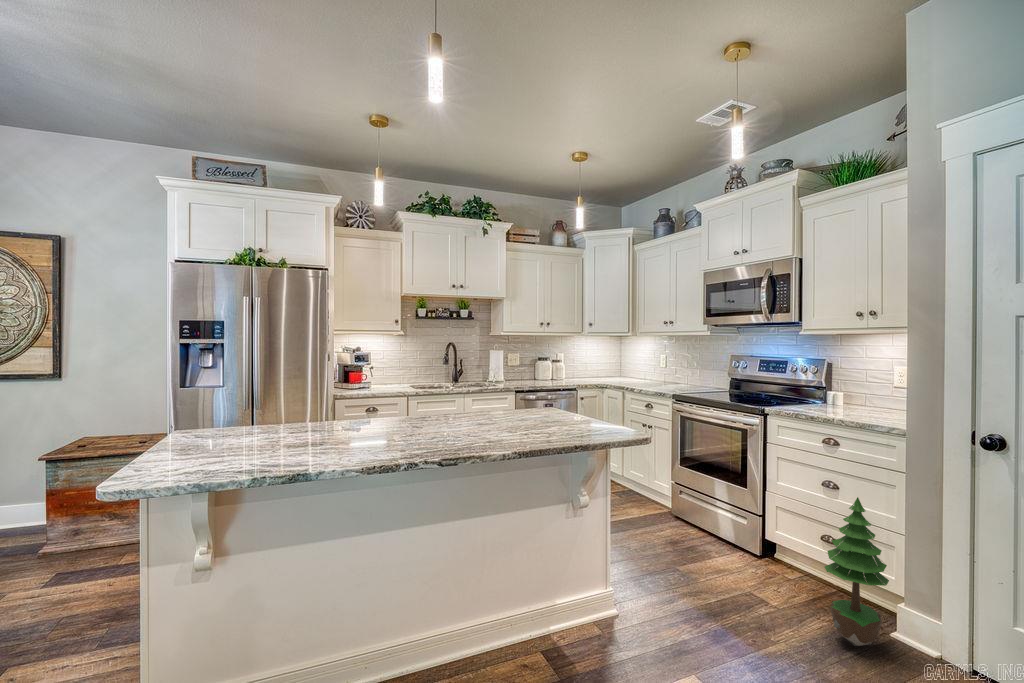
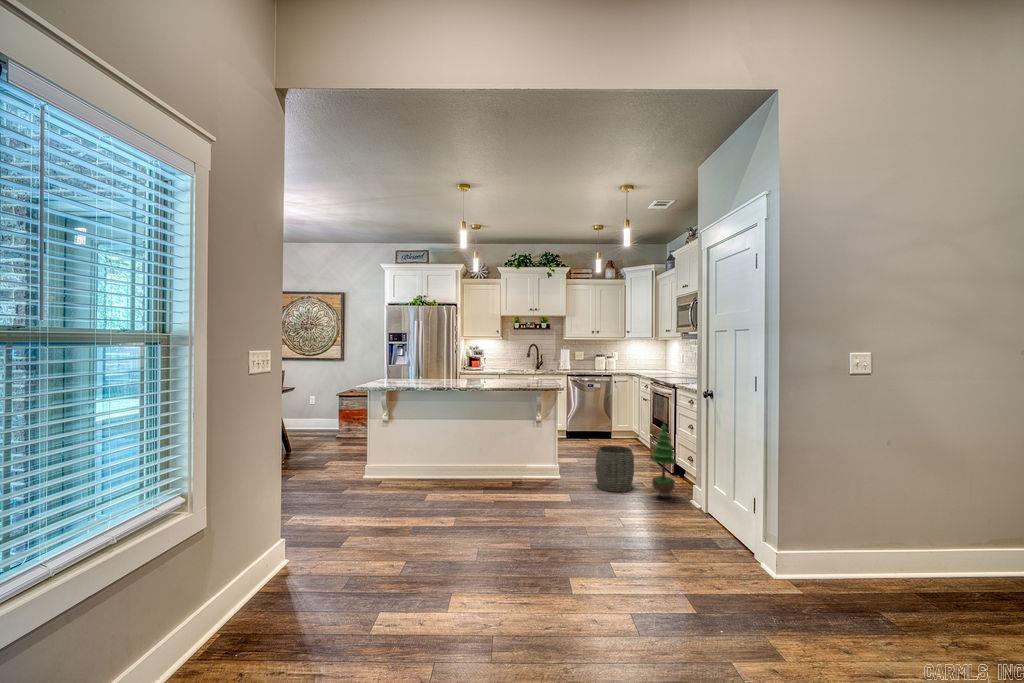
woven basket: none [700,539,782,648] -> present [595,445,634,492]

